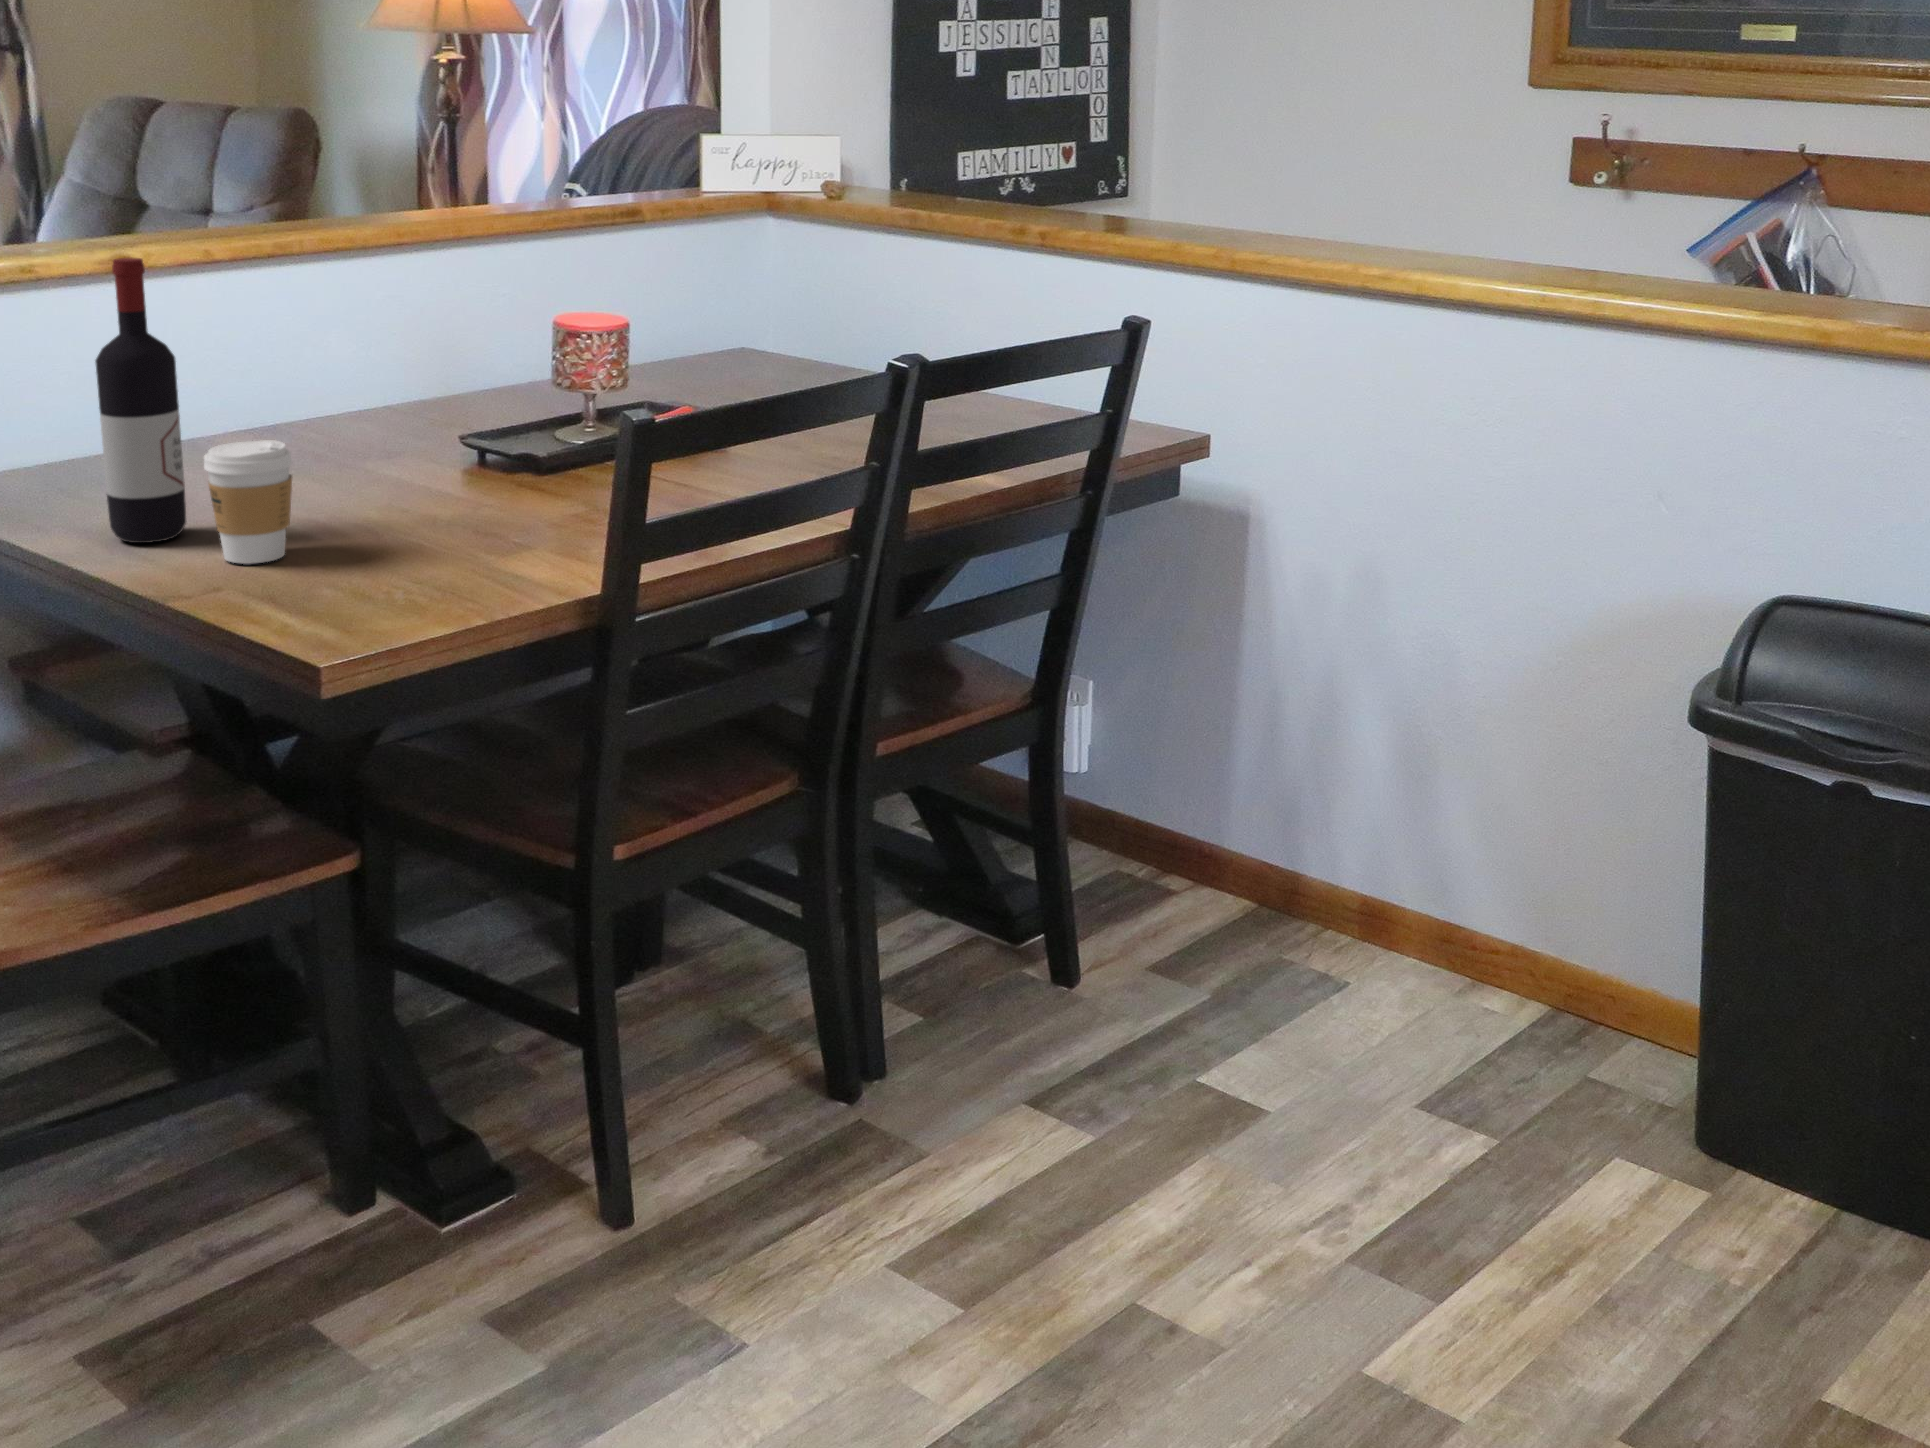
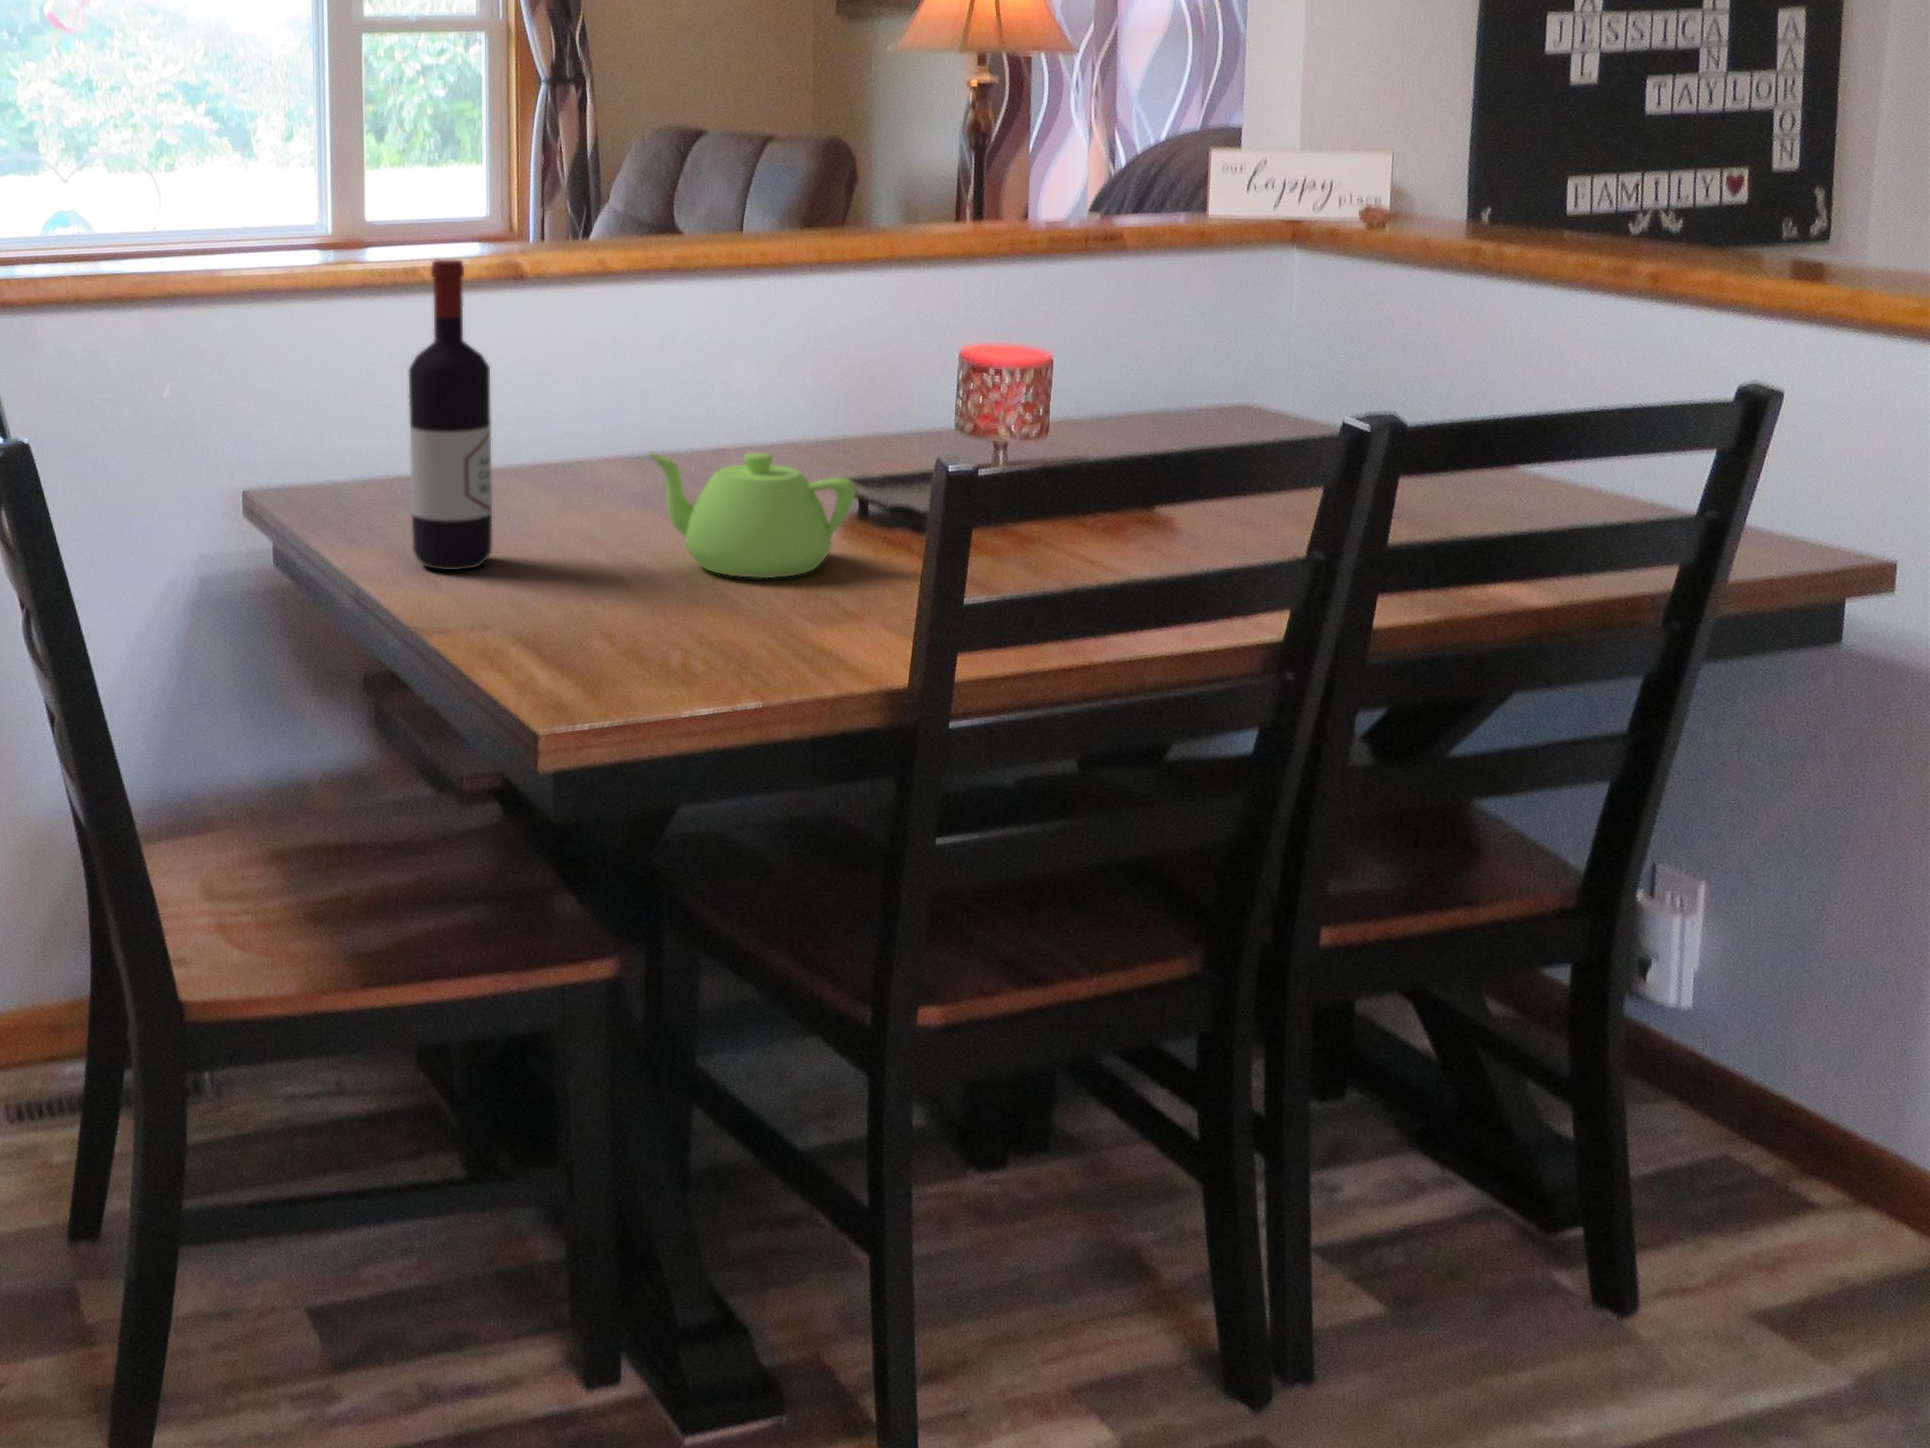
teapot: none [325,415,510,523] -> present [650,453,856,578]
coffee cup: present [204,440,292,564] -> none [495,467,589,604]

